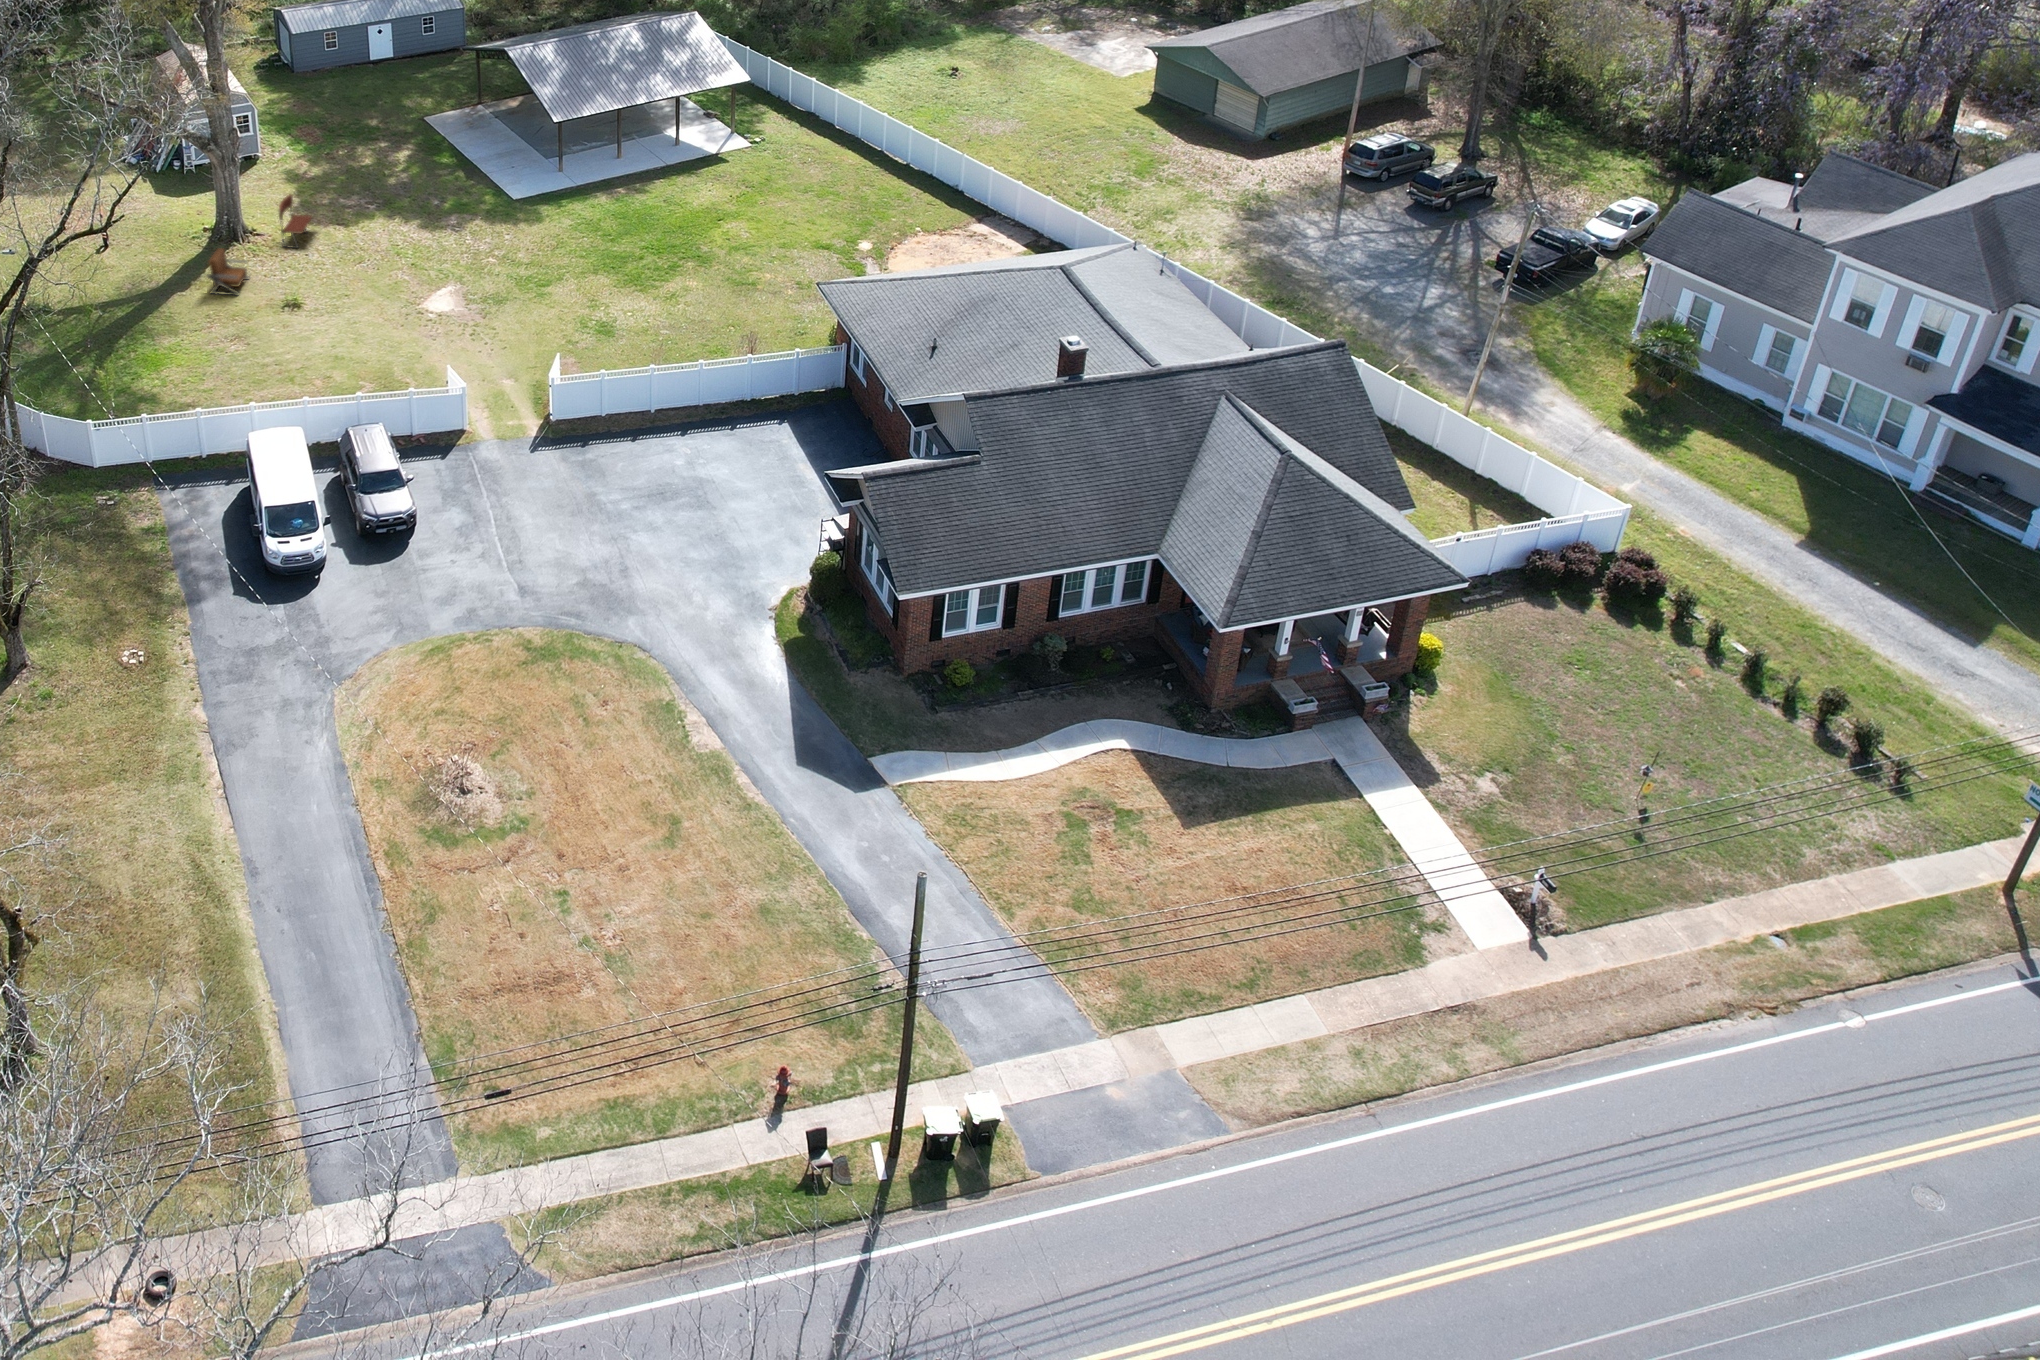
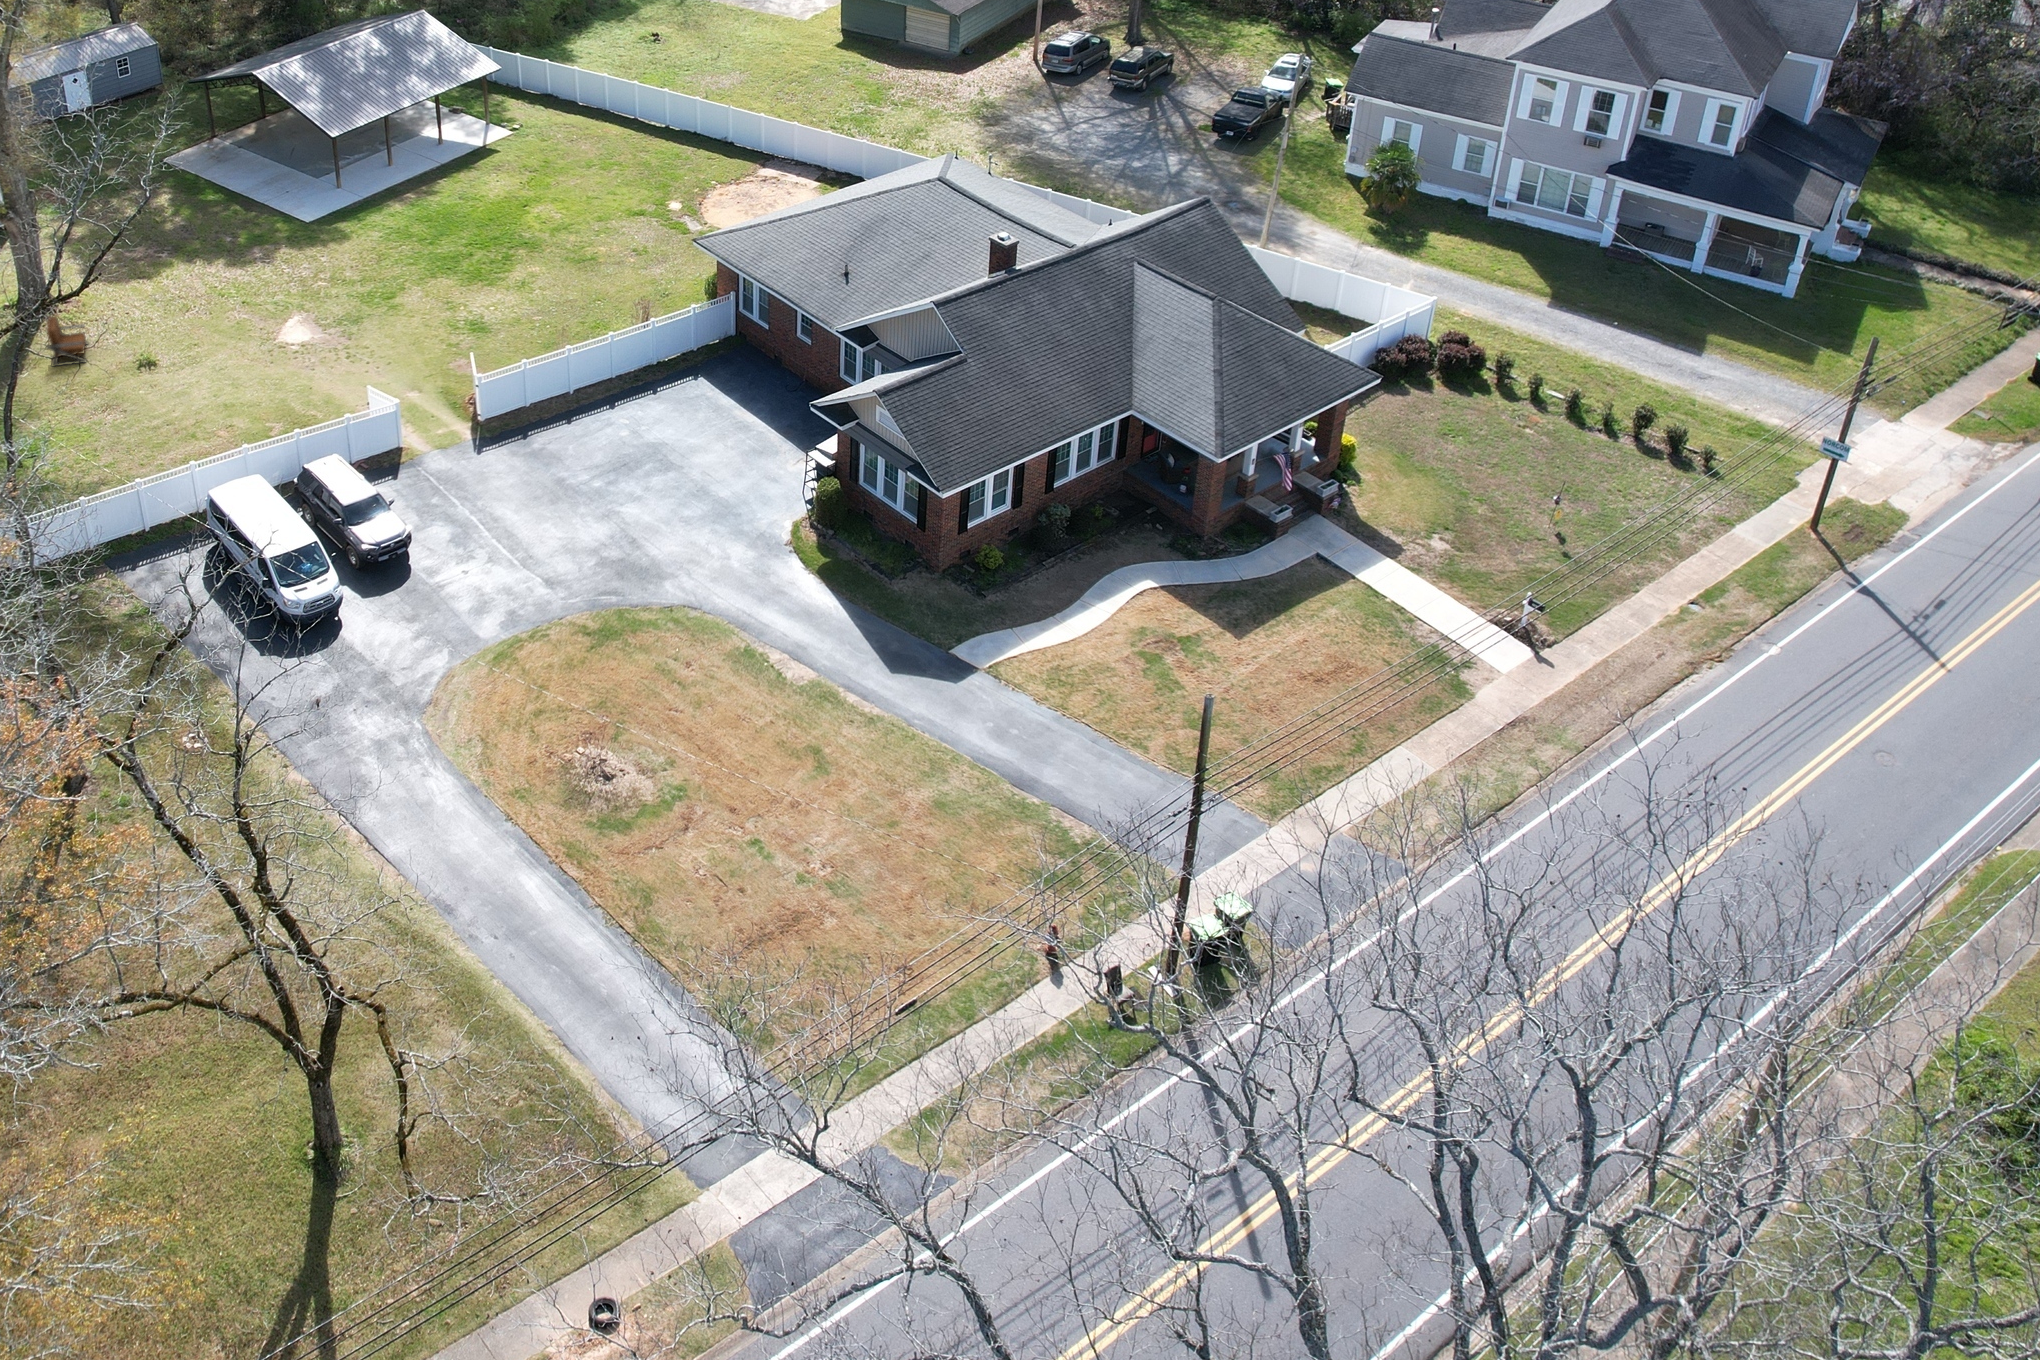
bench: present [279,195,312,248] -> none [96,248,131,305]

